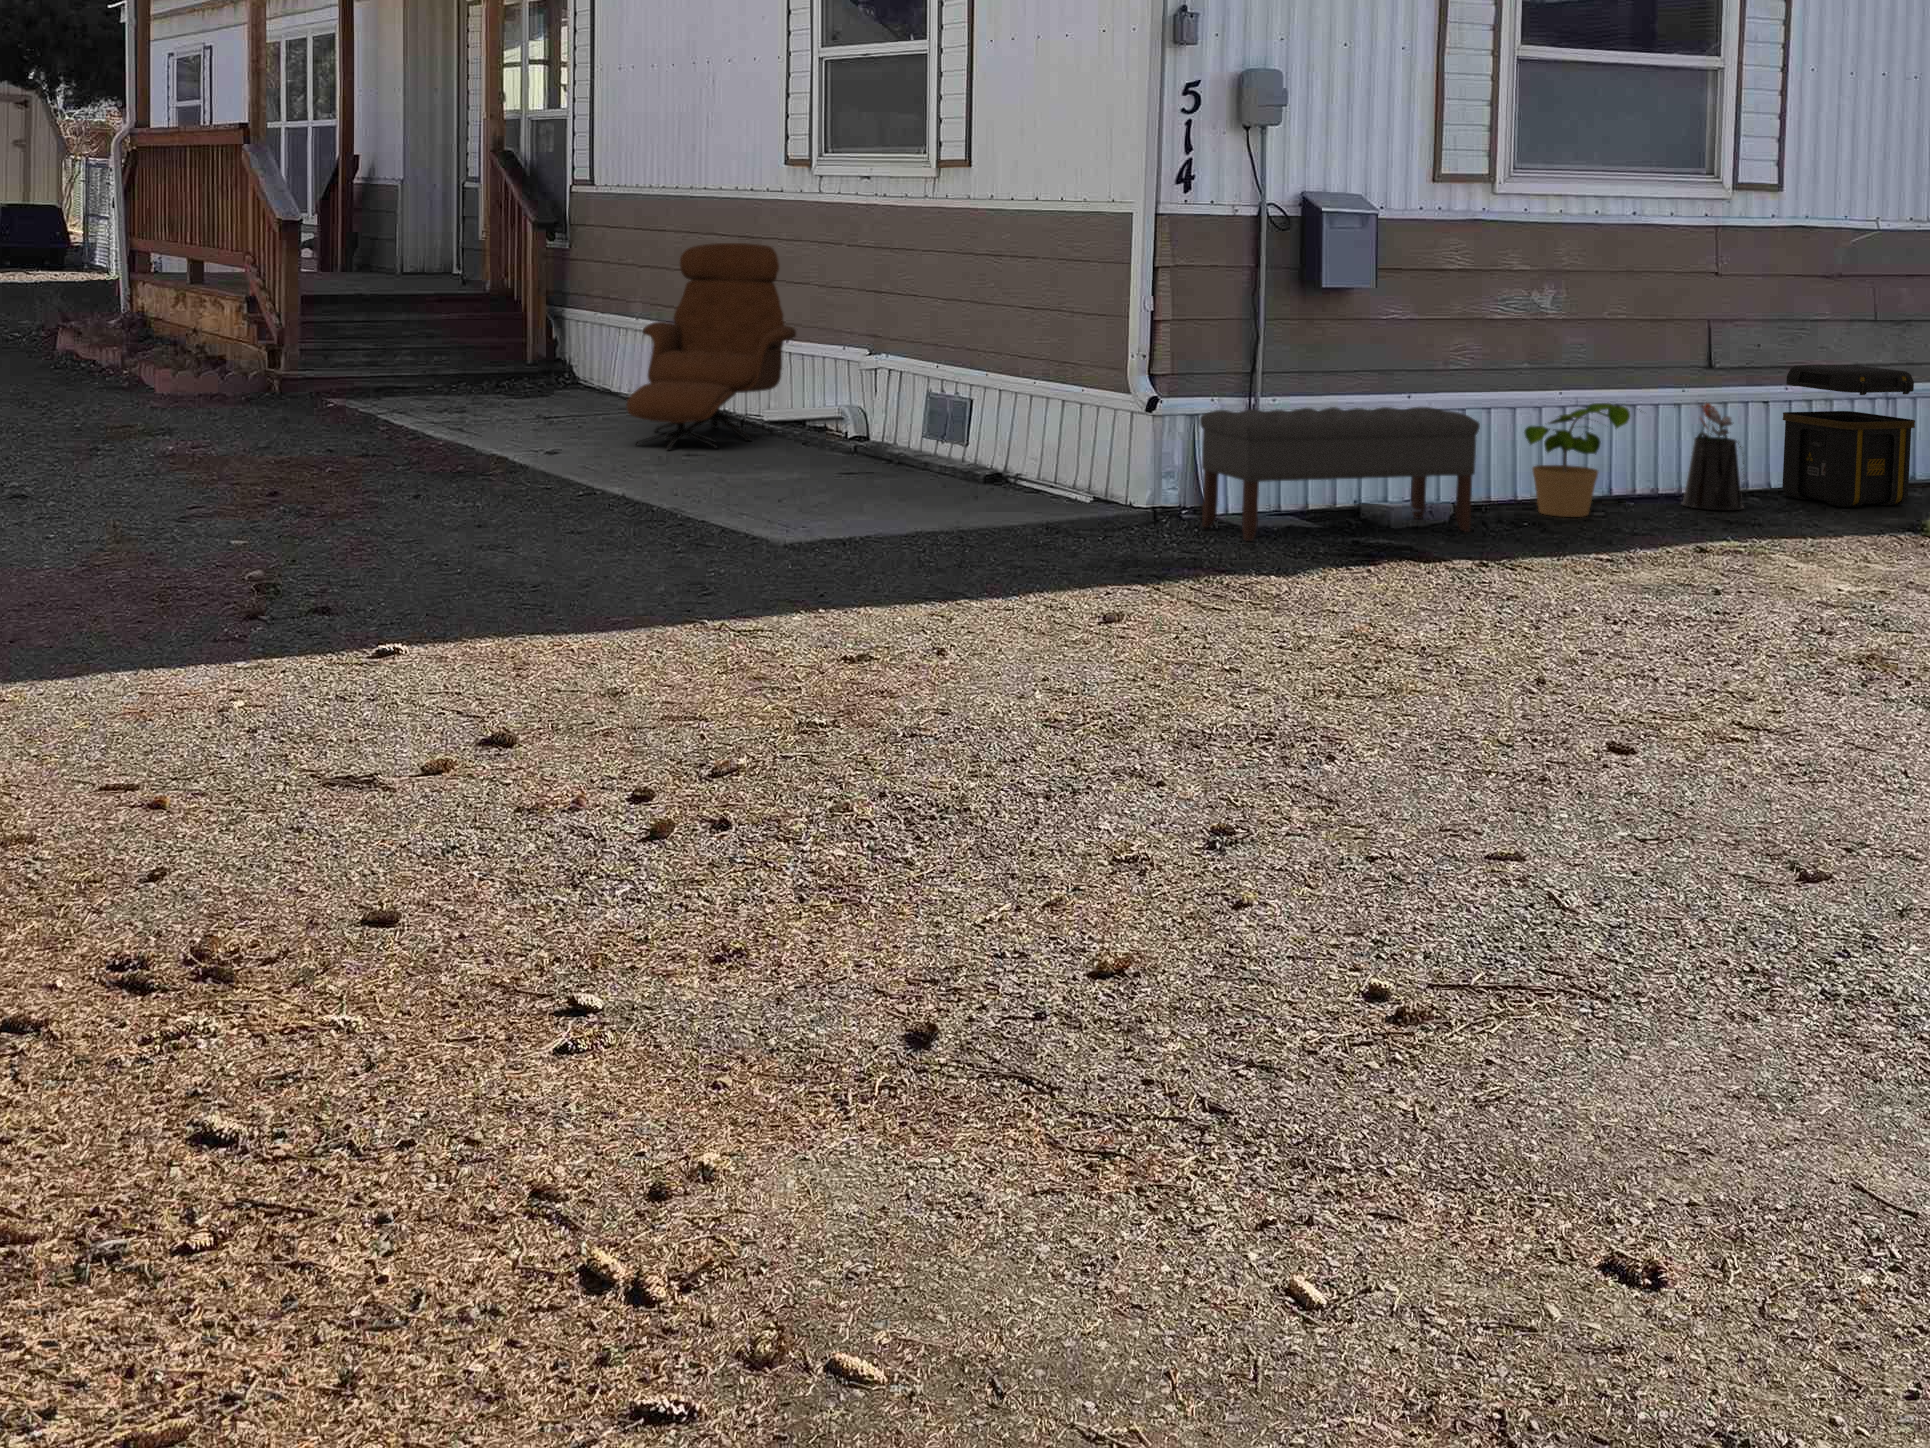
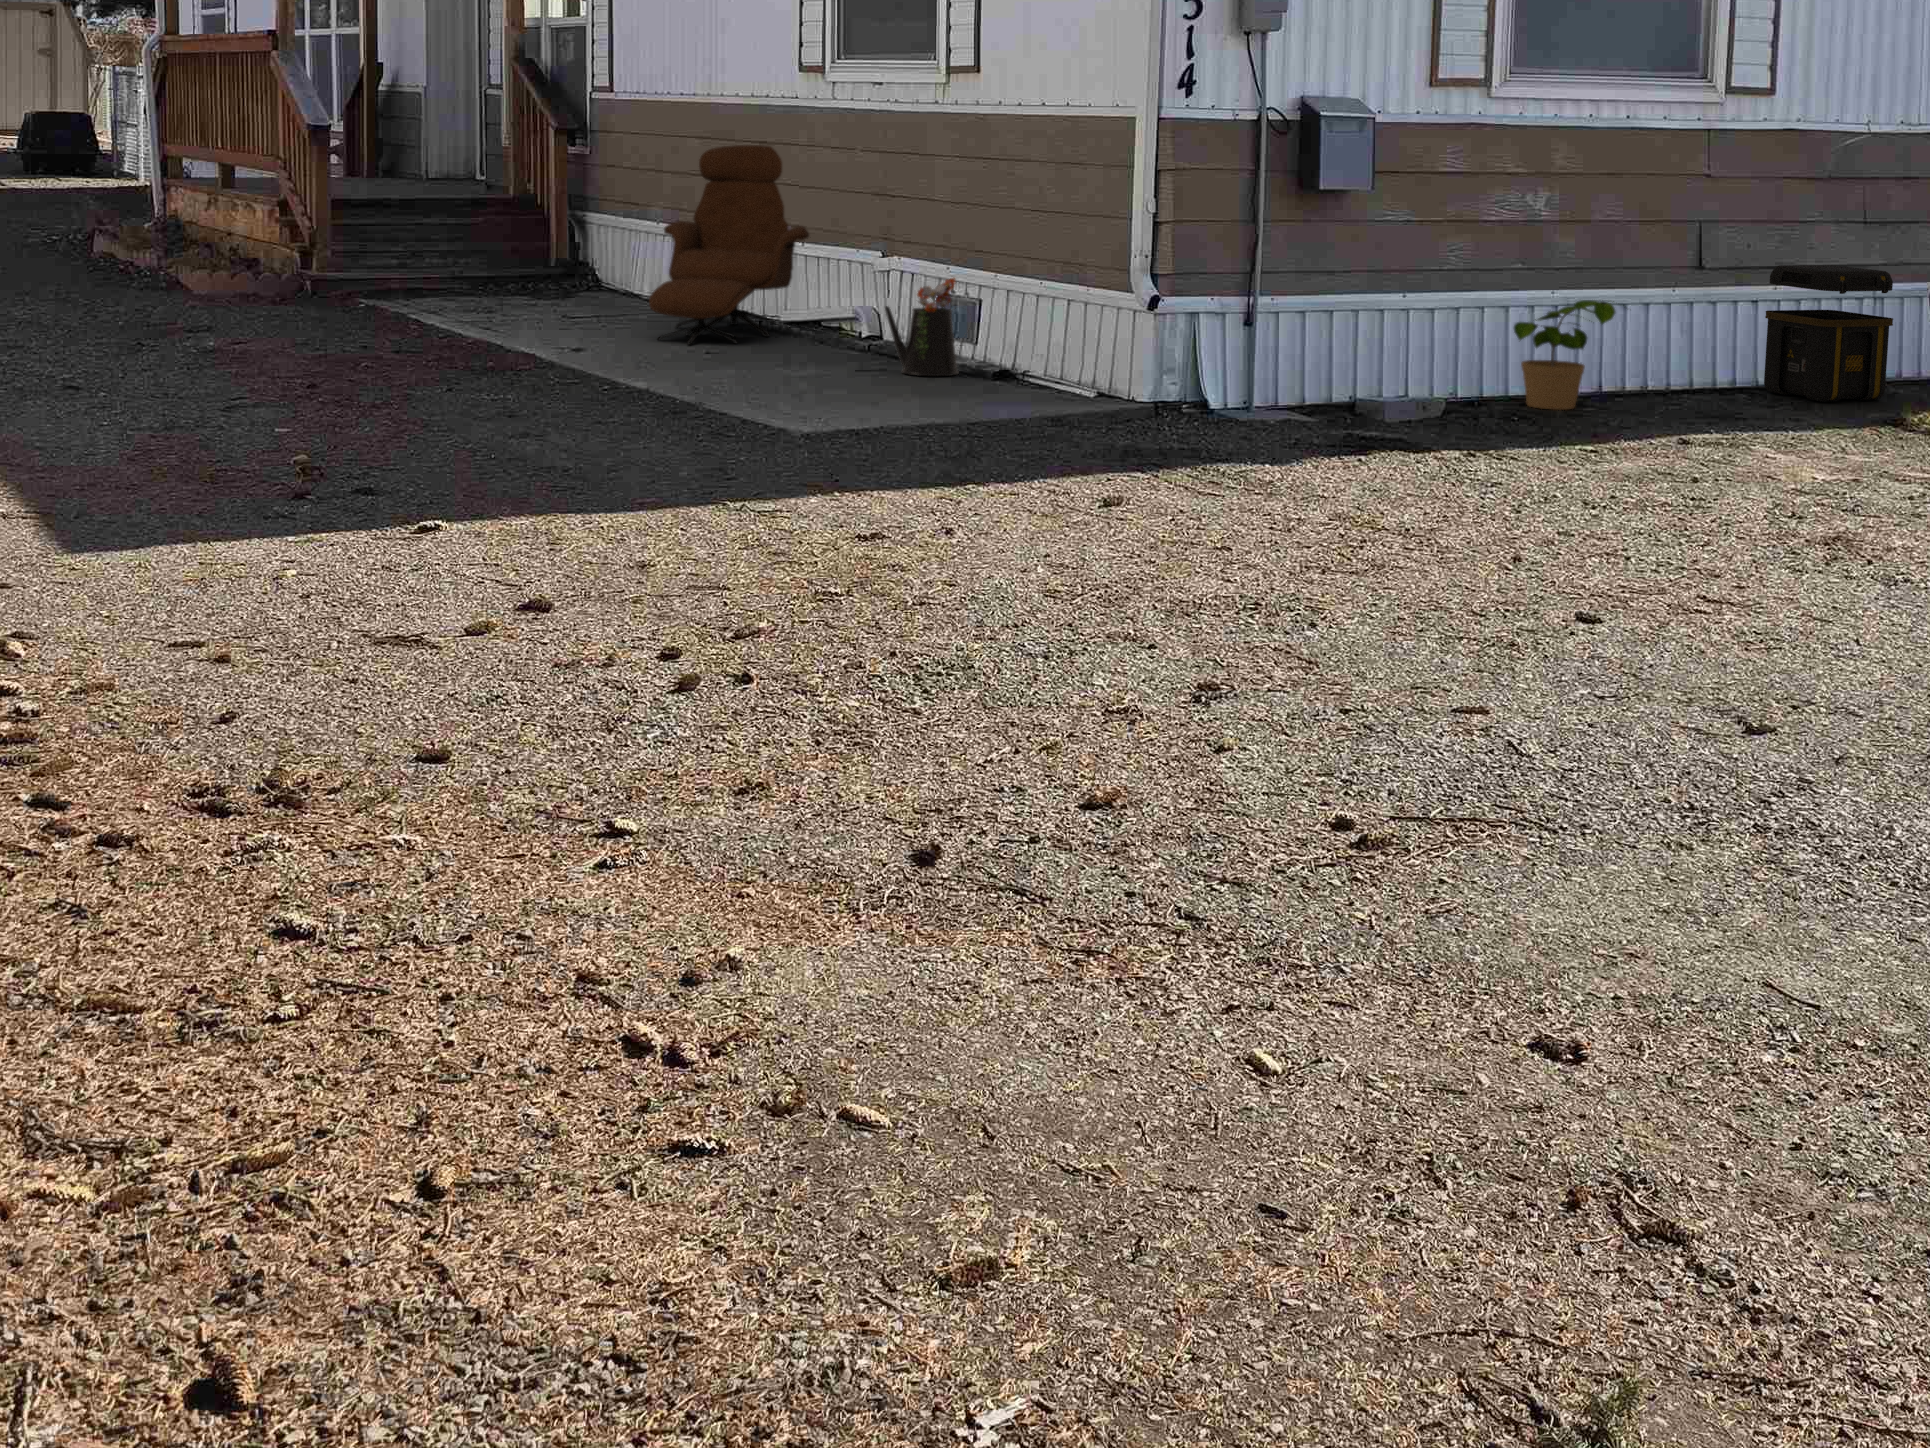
watering can: present [1682,403,1744,510] -> present [885,278,961,376]
bench: present [1200,407,1480,541] -> none [1200,303,1470,430]

